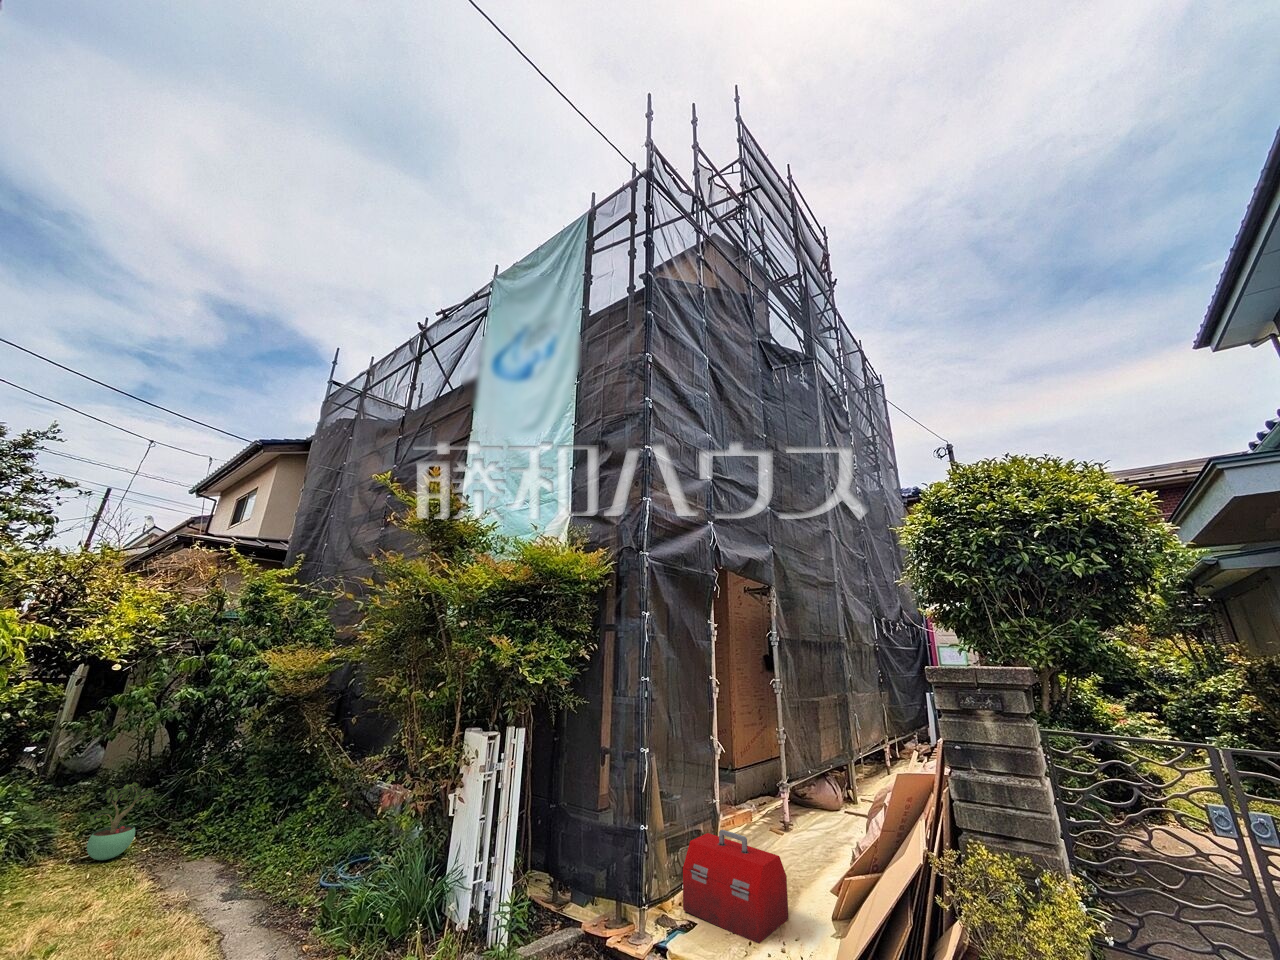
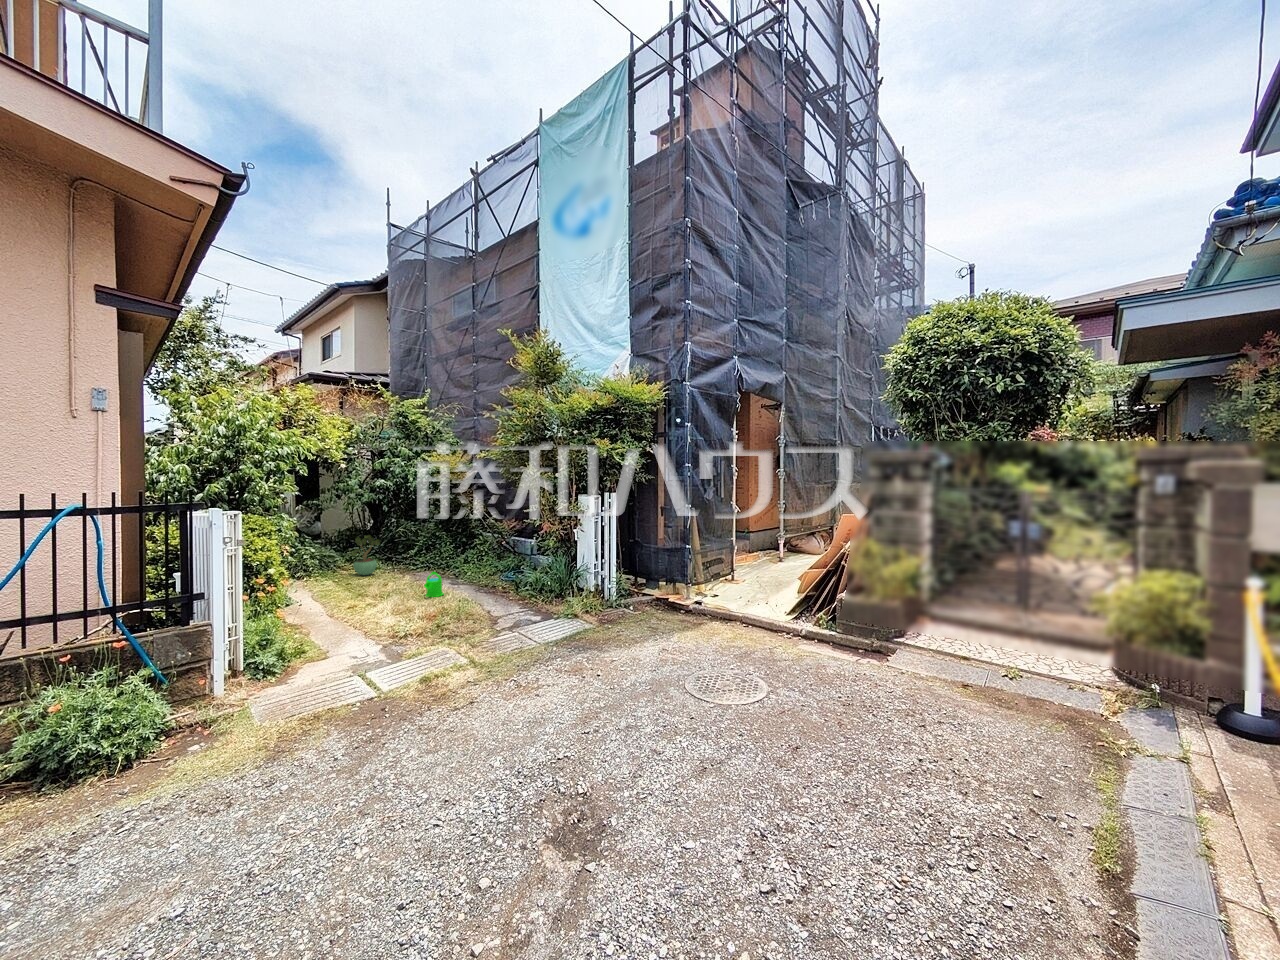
toolbox: present [683,830,789,944] -> none [713,550,774,601]
watering can: none [163,868,212,926] -> present [425,572,443,597]

